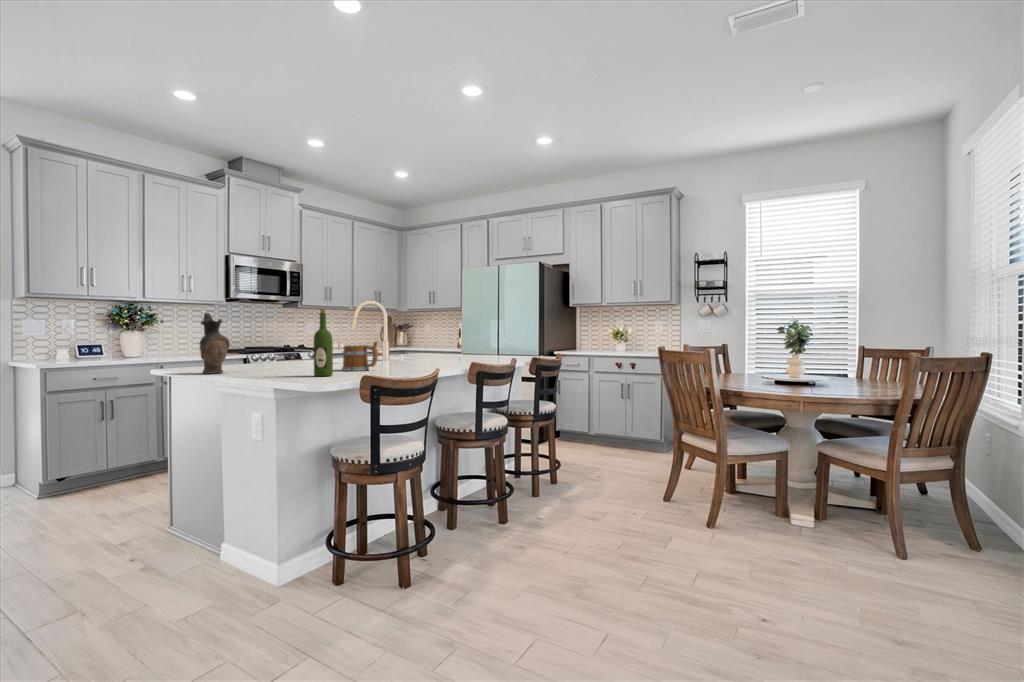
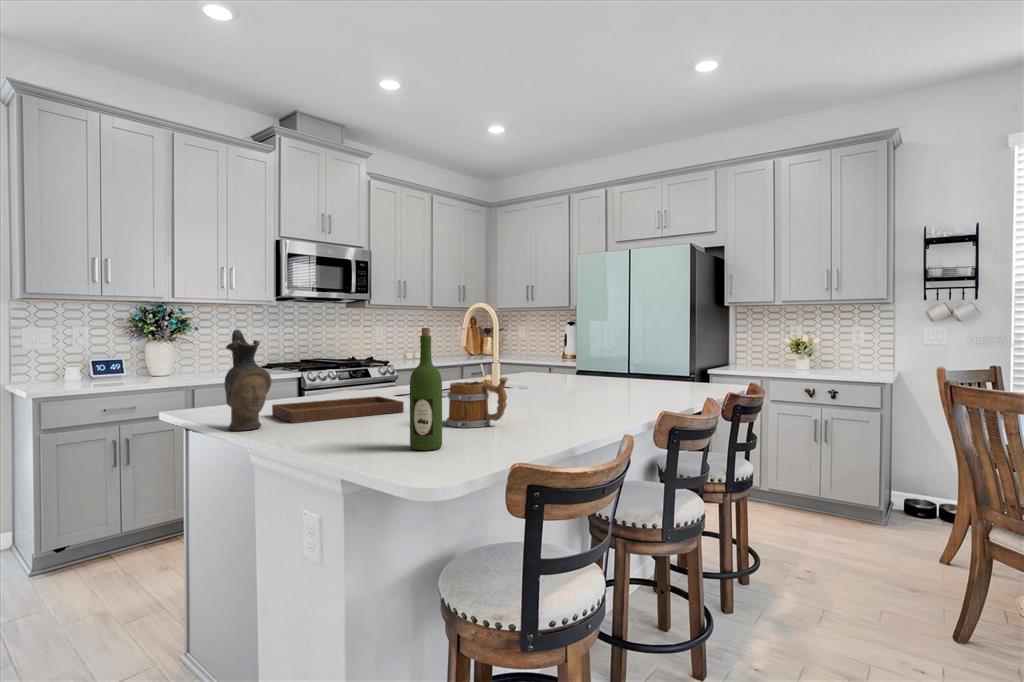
tray: none [229,344,318,372] -> present [272,374,404,423]

